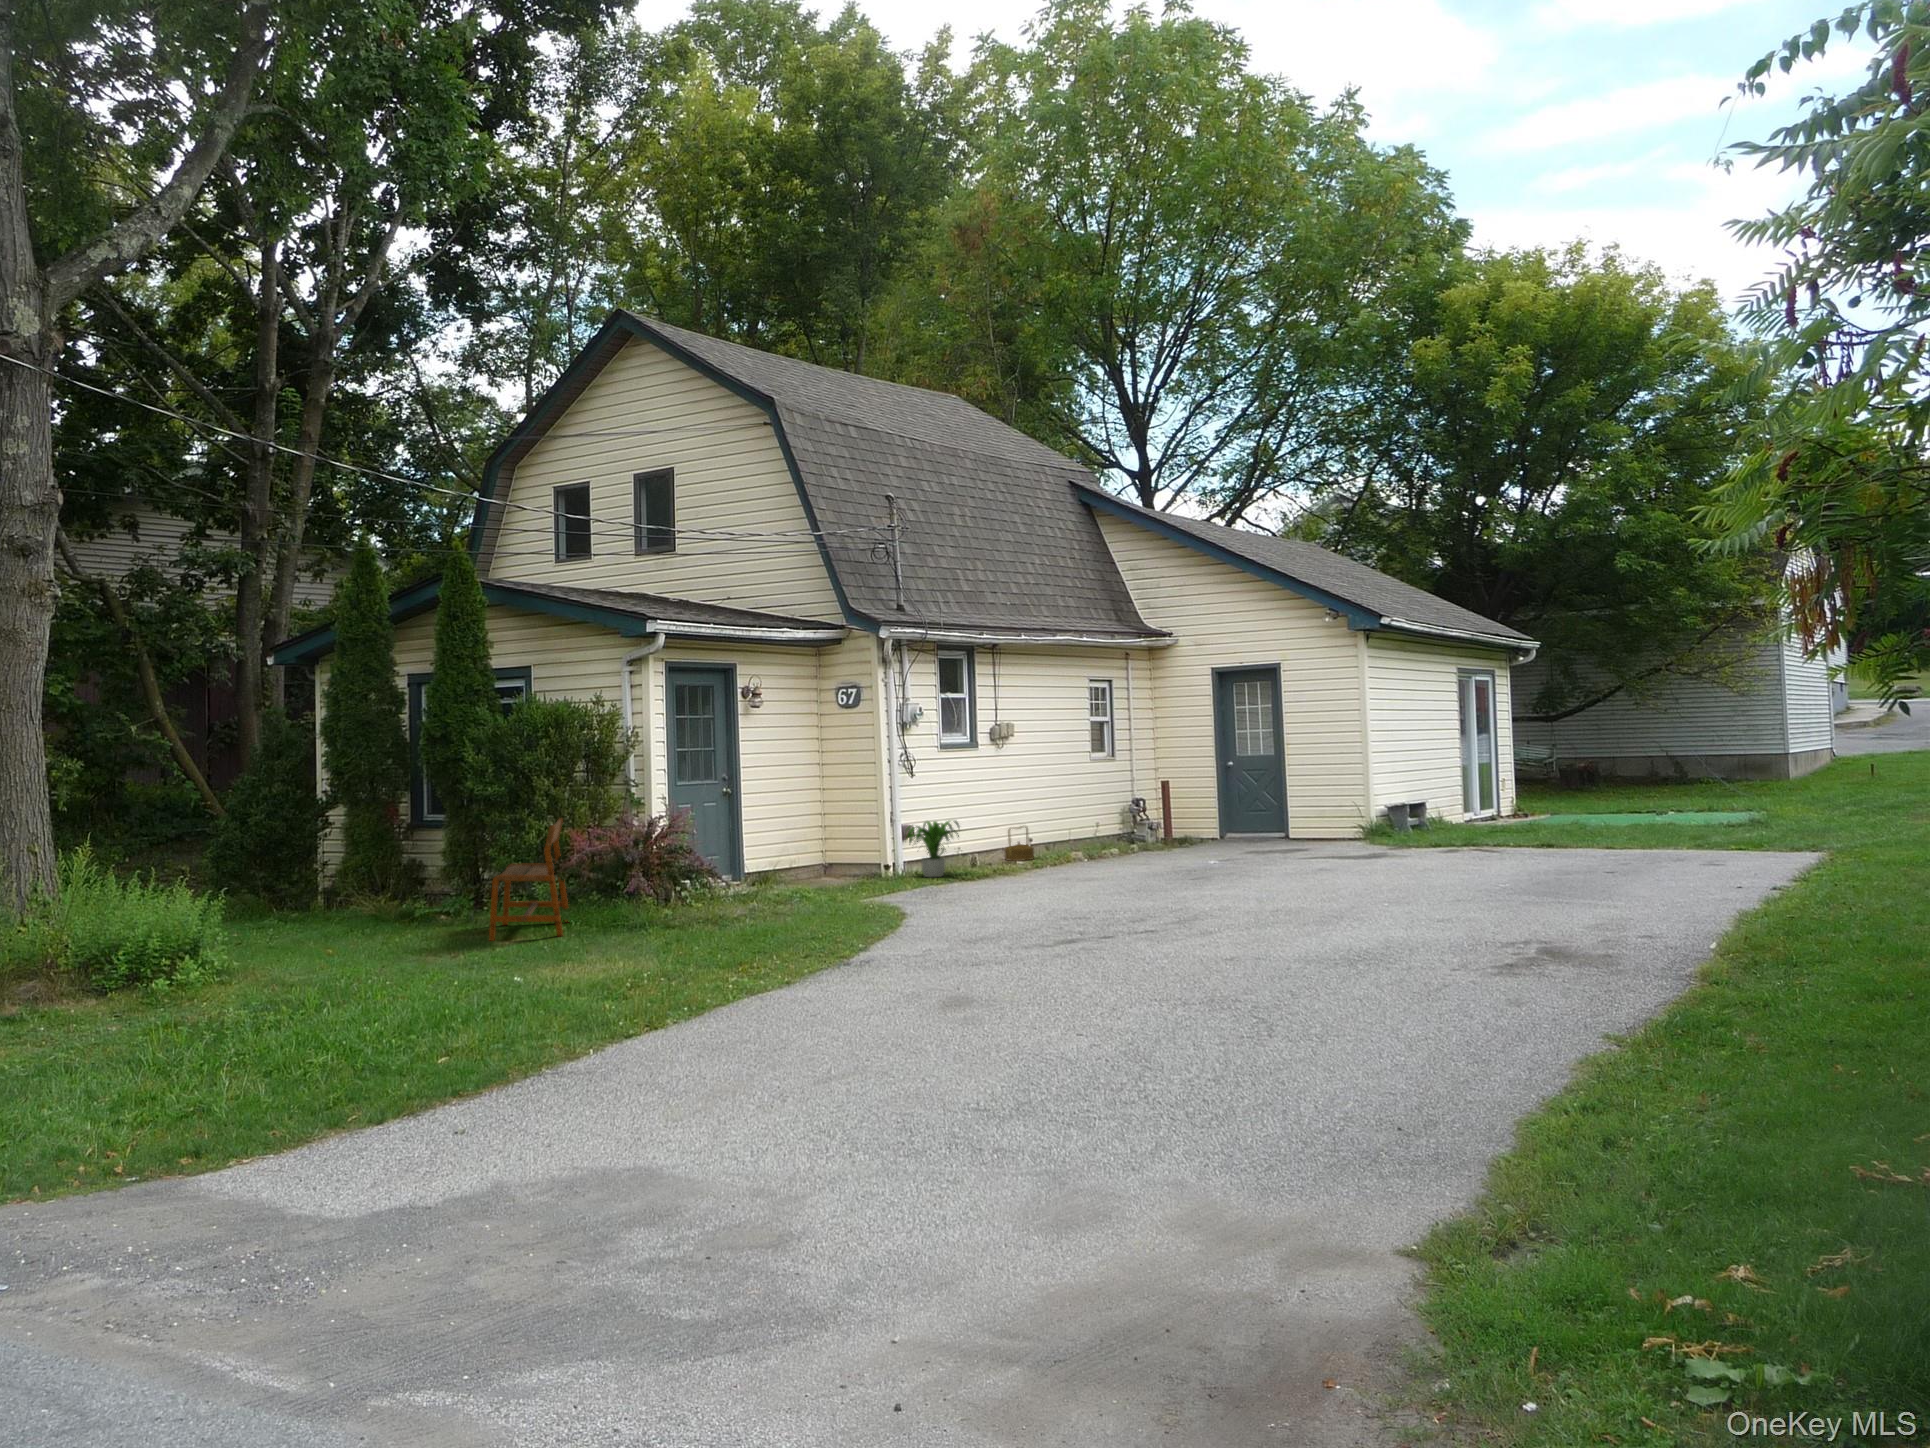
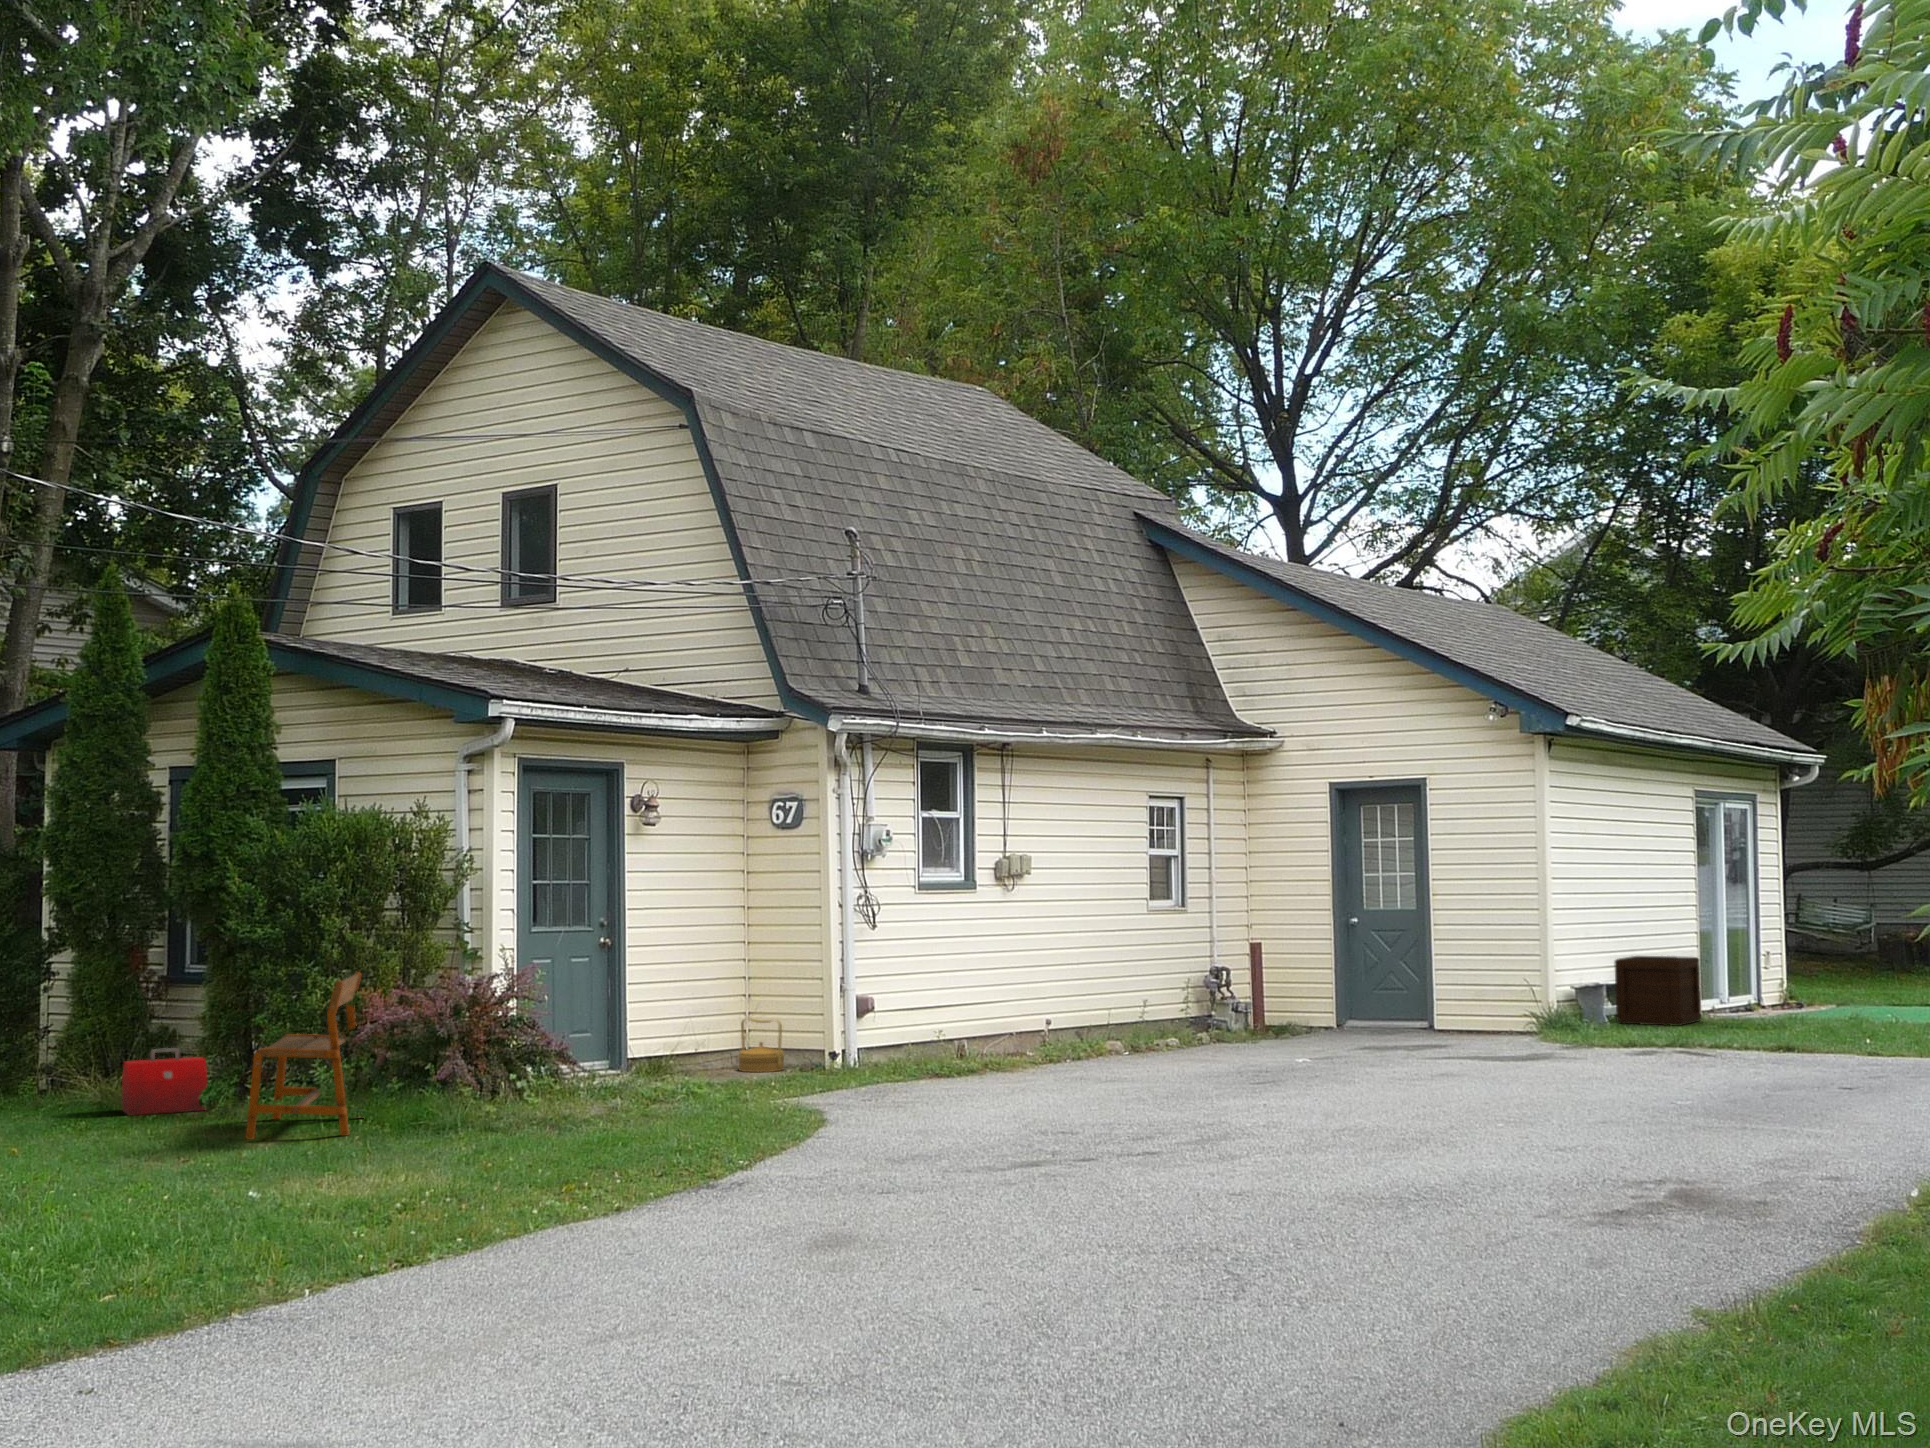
wooden crate: none [1412,783,1471,830] -> present [1614,956,1702,1026]
potted plant: present [907,821,959,877] -> none [857,991,937,1071]
woven basket: present [1004,826,1034,861] -> present [738,1019,784,1072]
toolbox: none [389,876,452,925] -> present [122,1048,207,1115]

